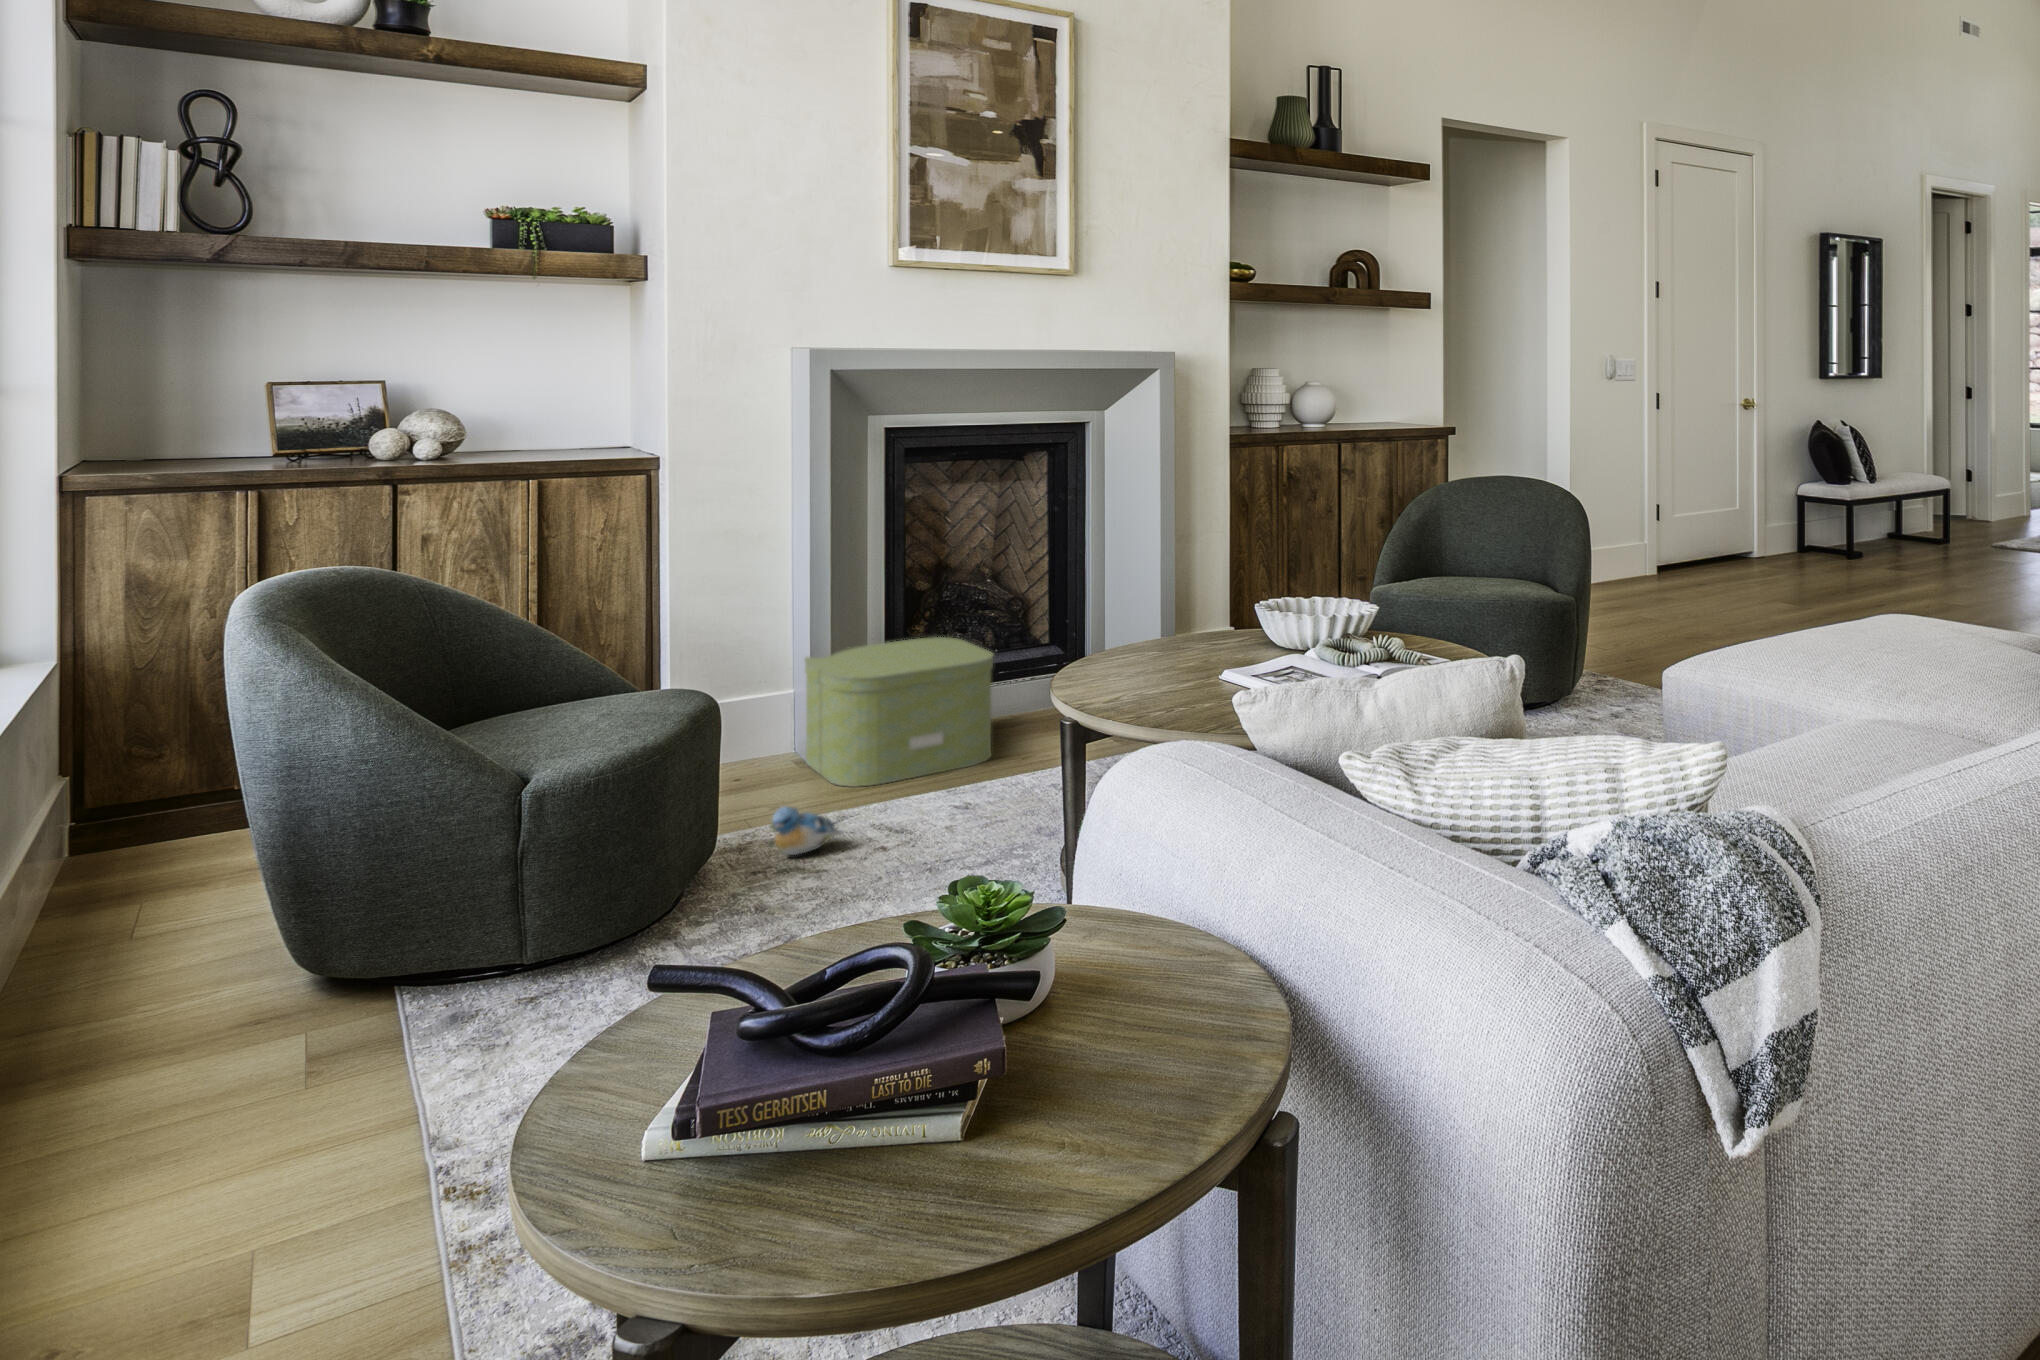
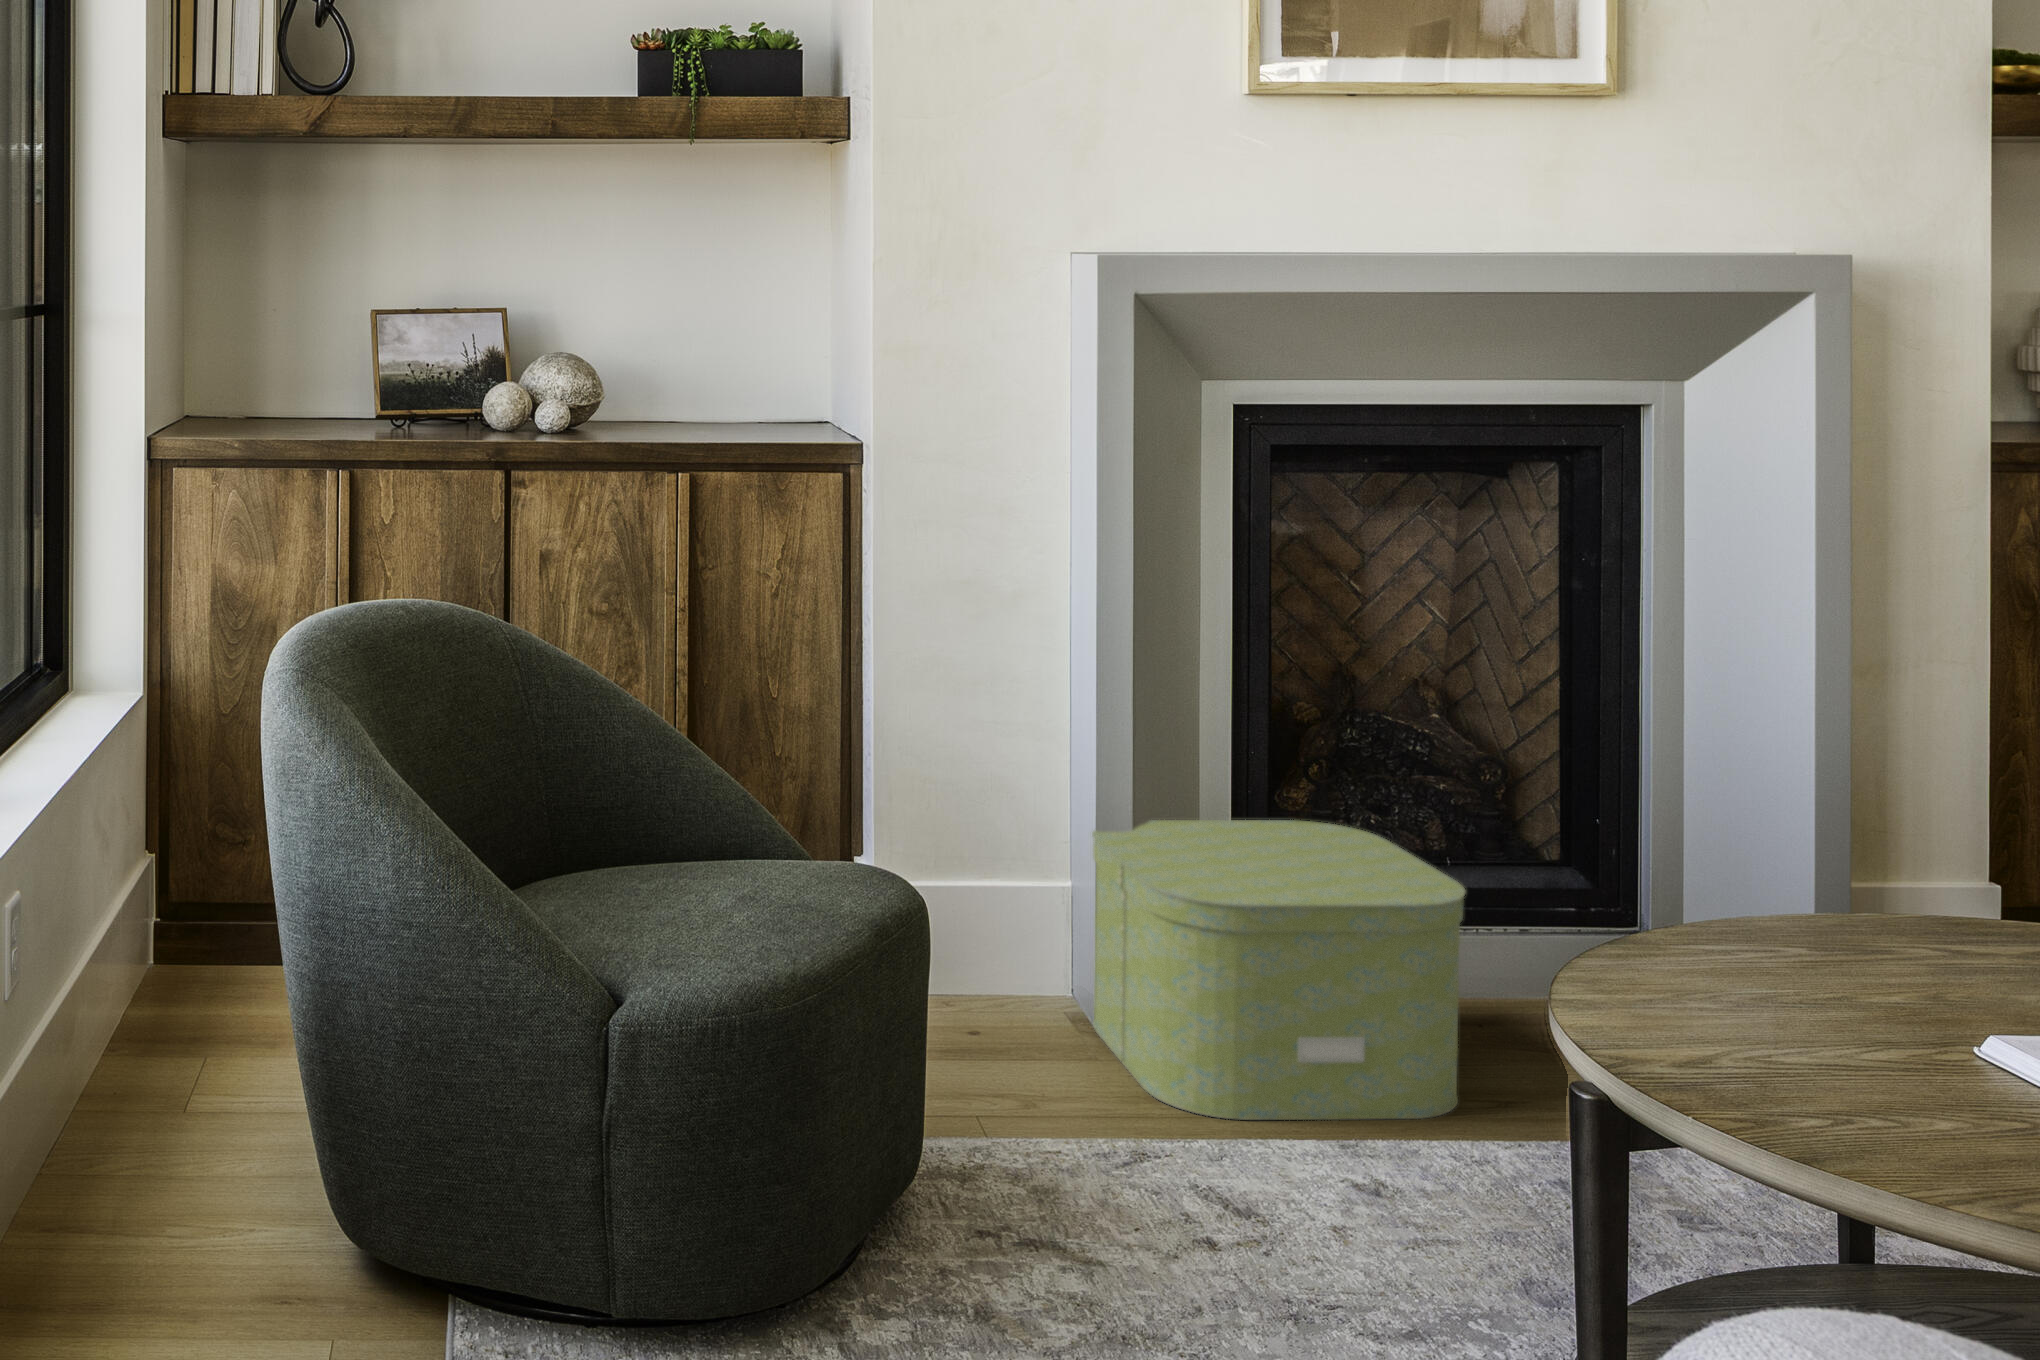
plush toy: present [771,806,844,855] -> none [1056,1168,1198,1271]

